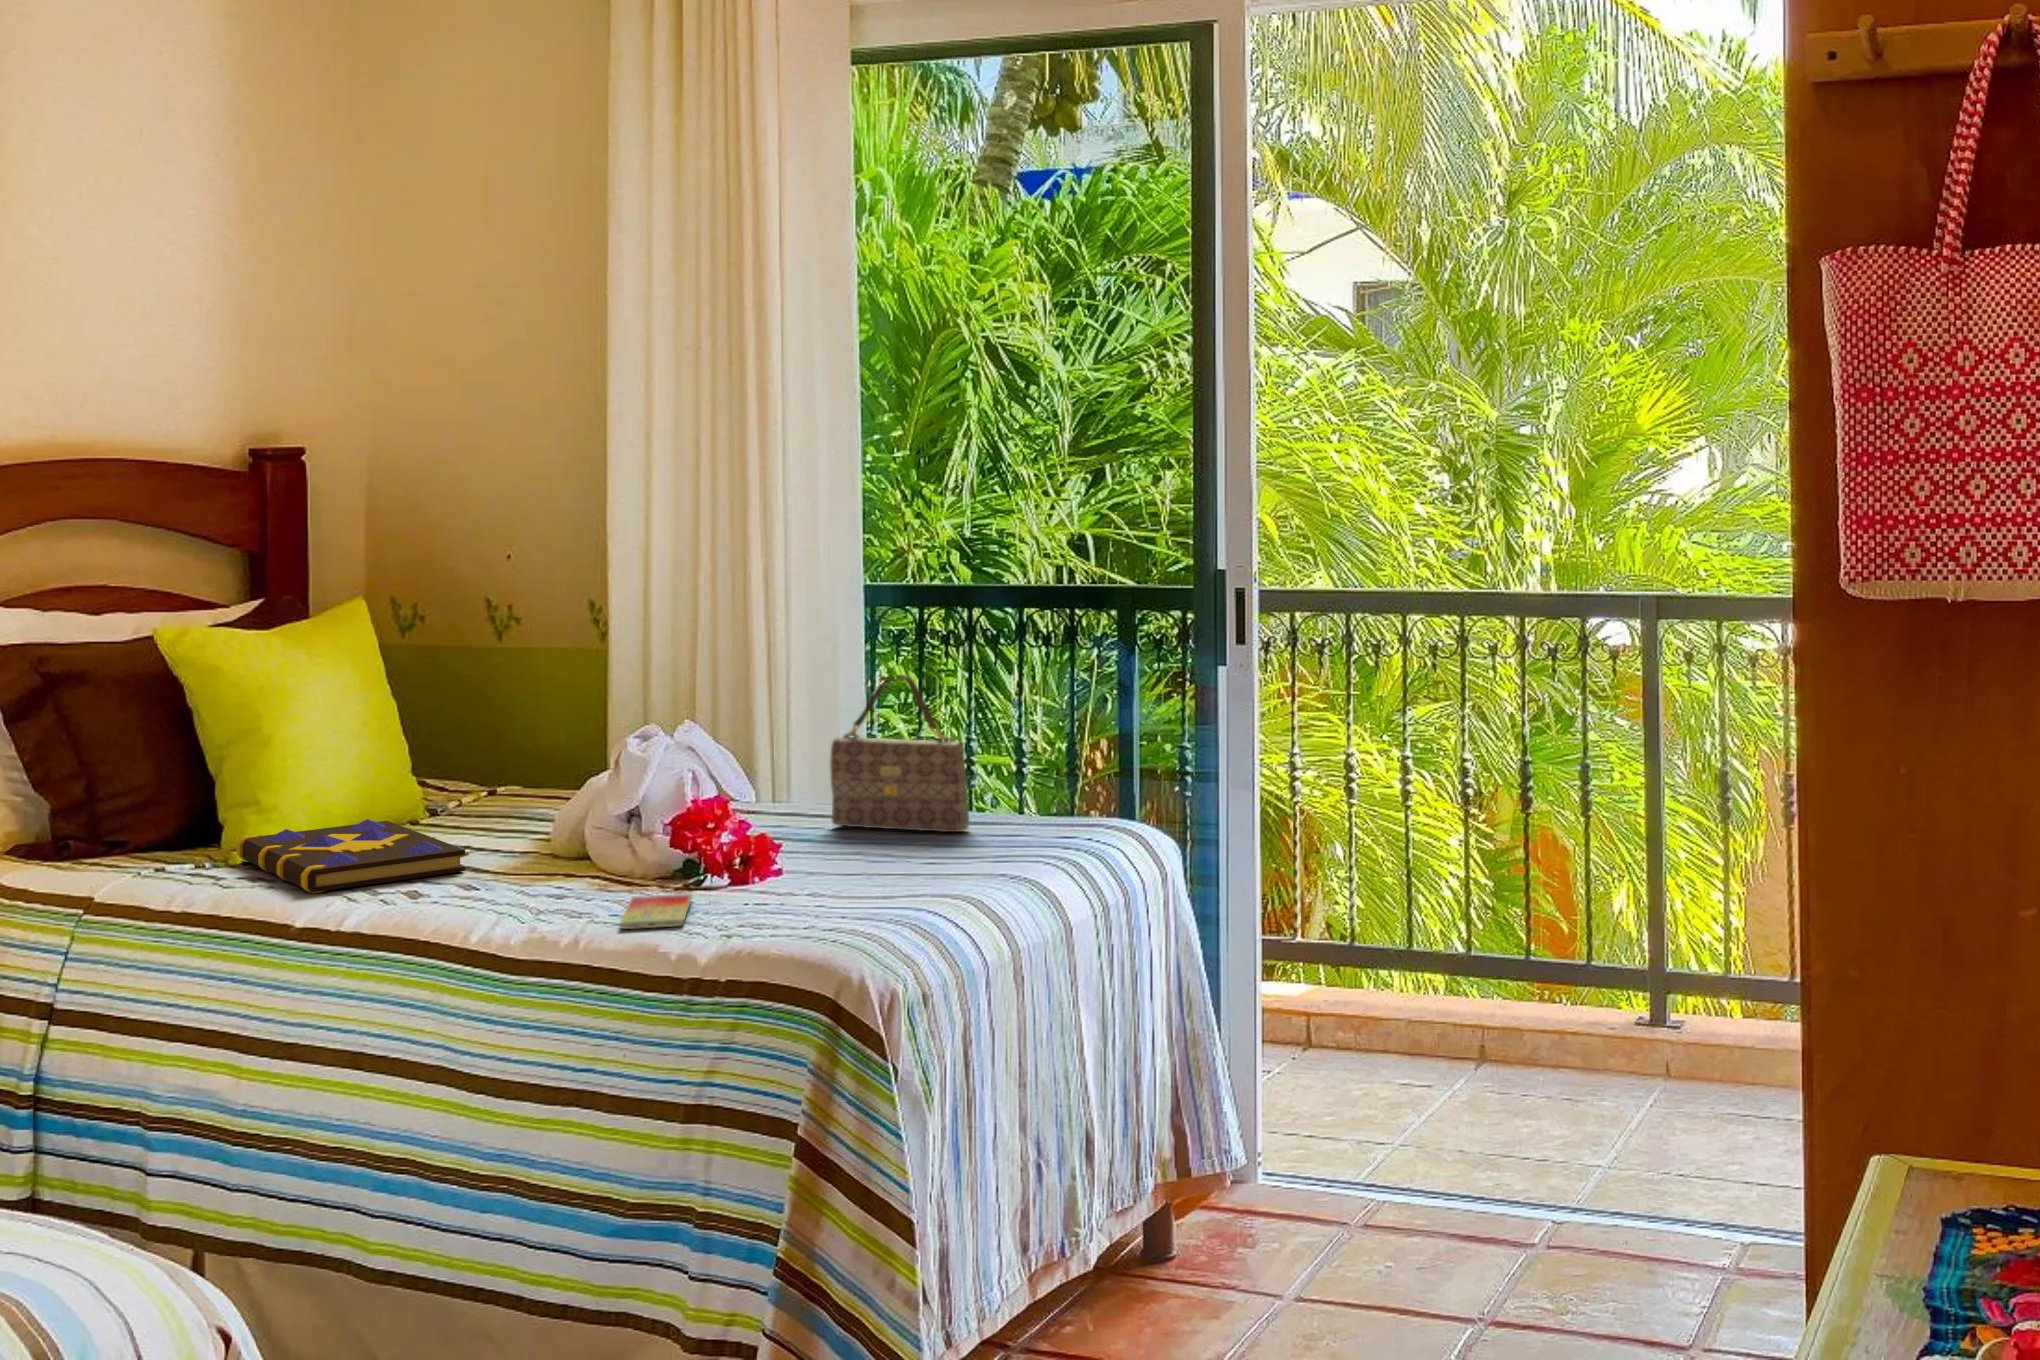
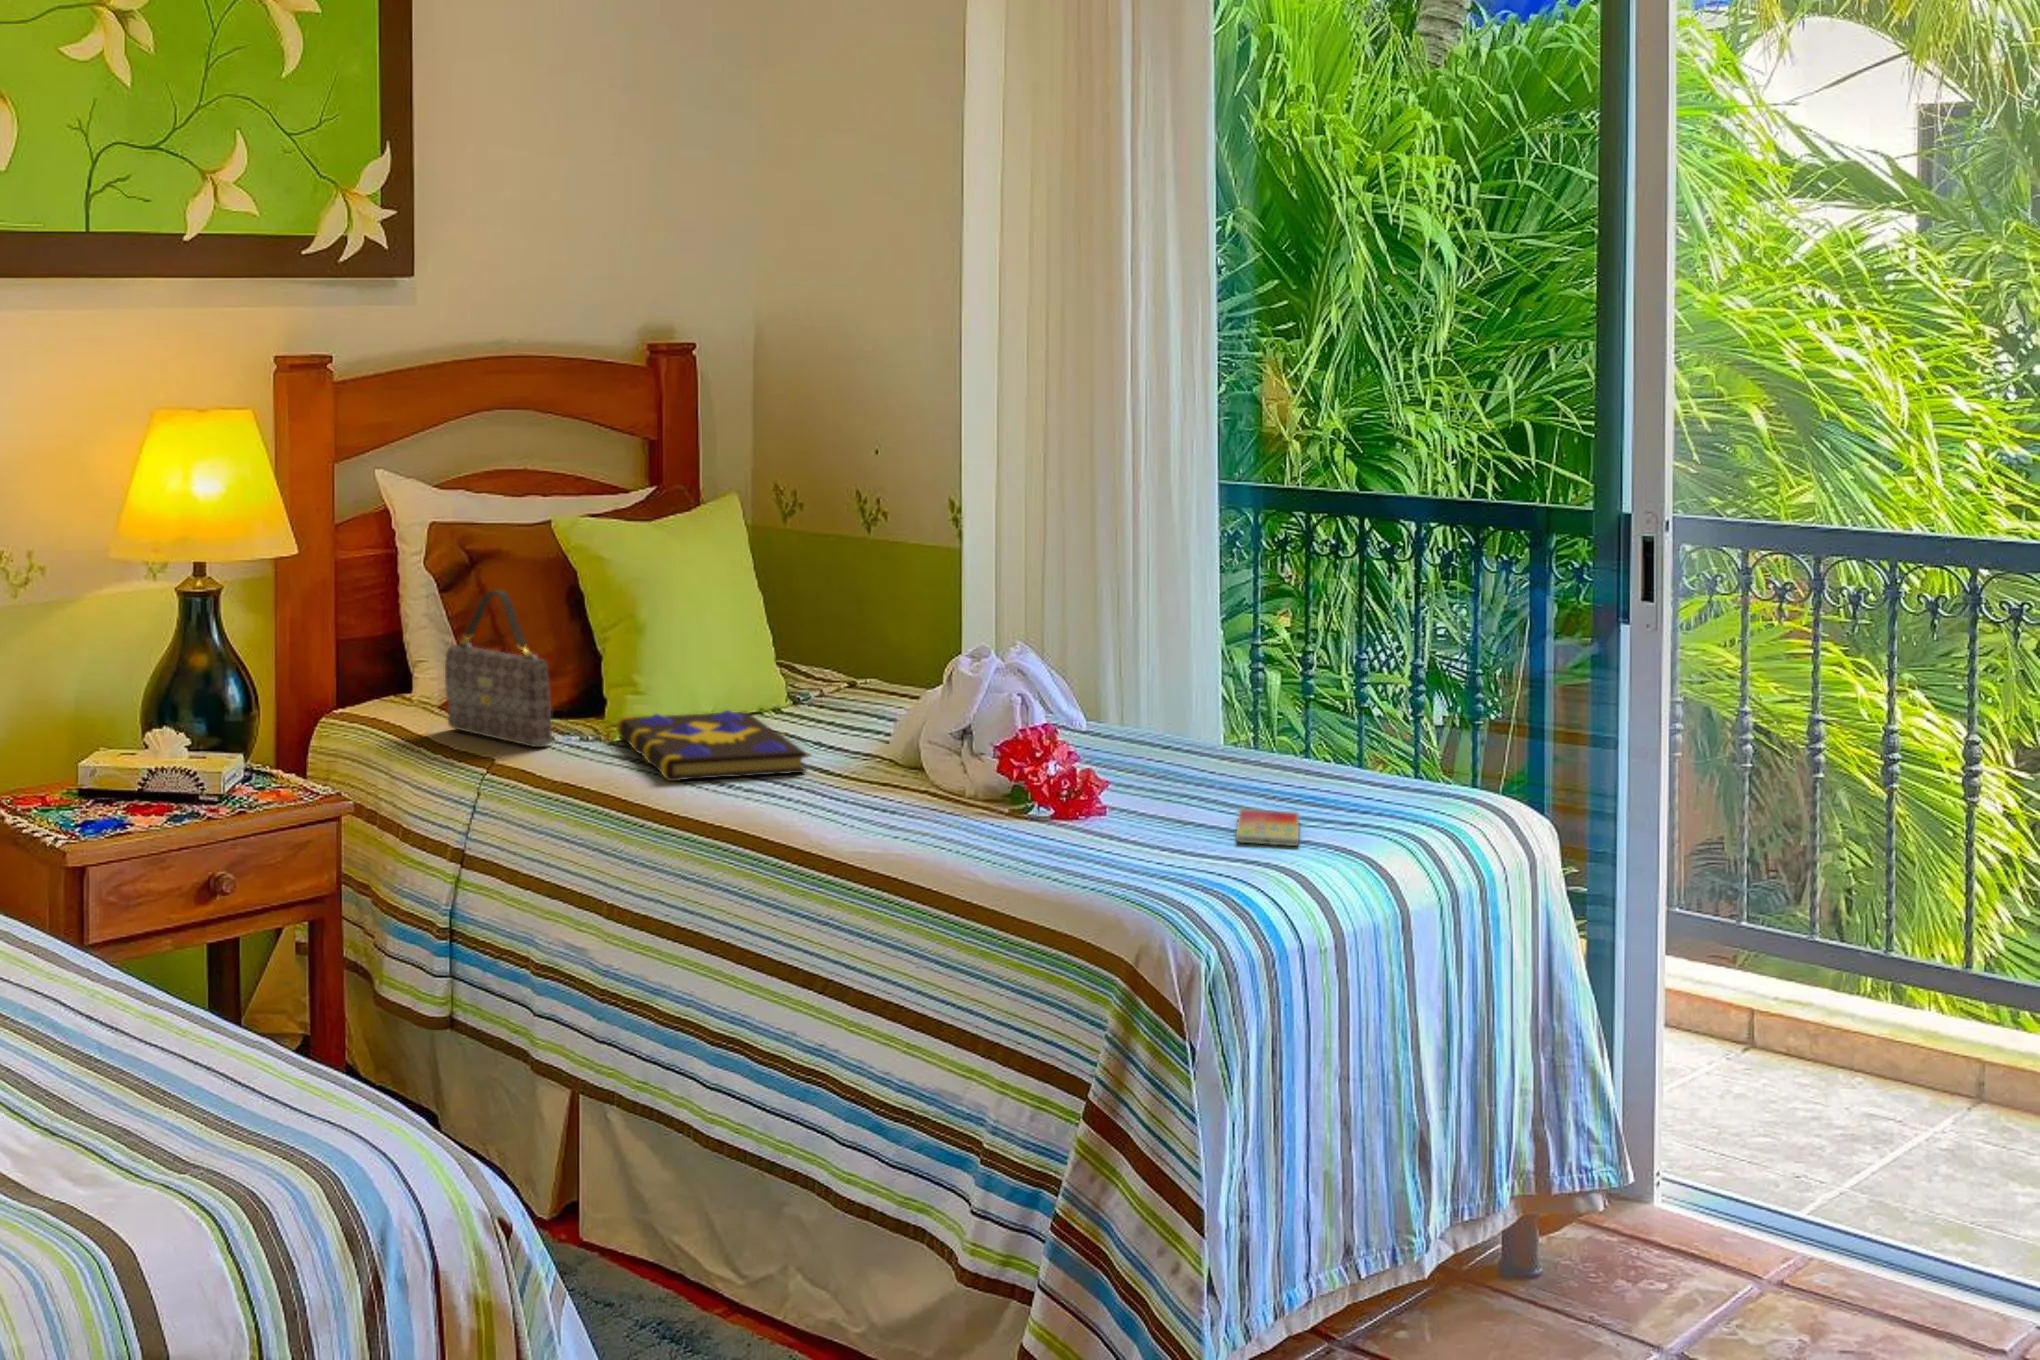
handbag: present [830,675,969,832] -> present [445,591,552,747]
smartphone: present [620,894,692,929] -> present [1236,809,1299,846]

